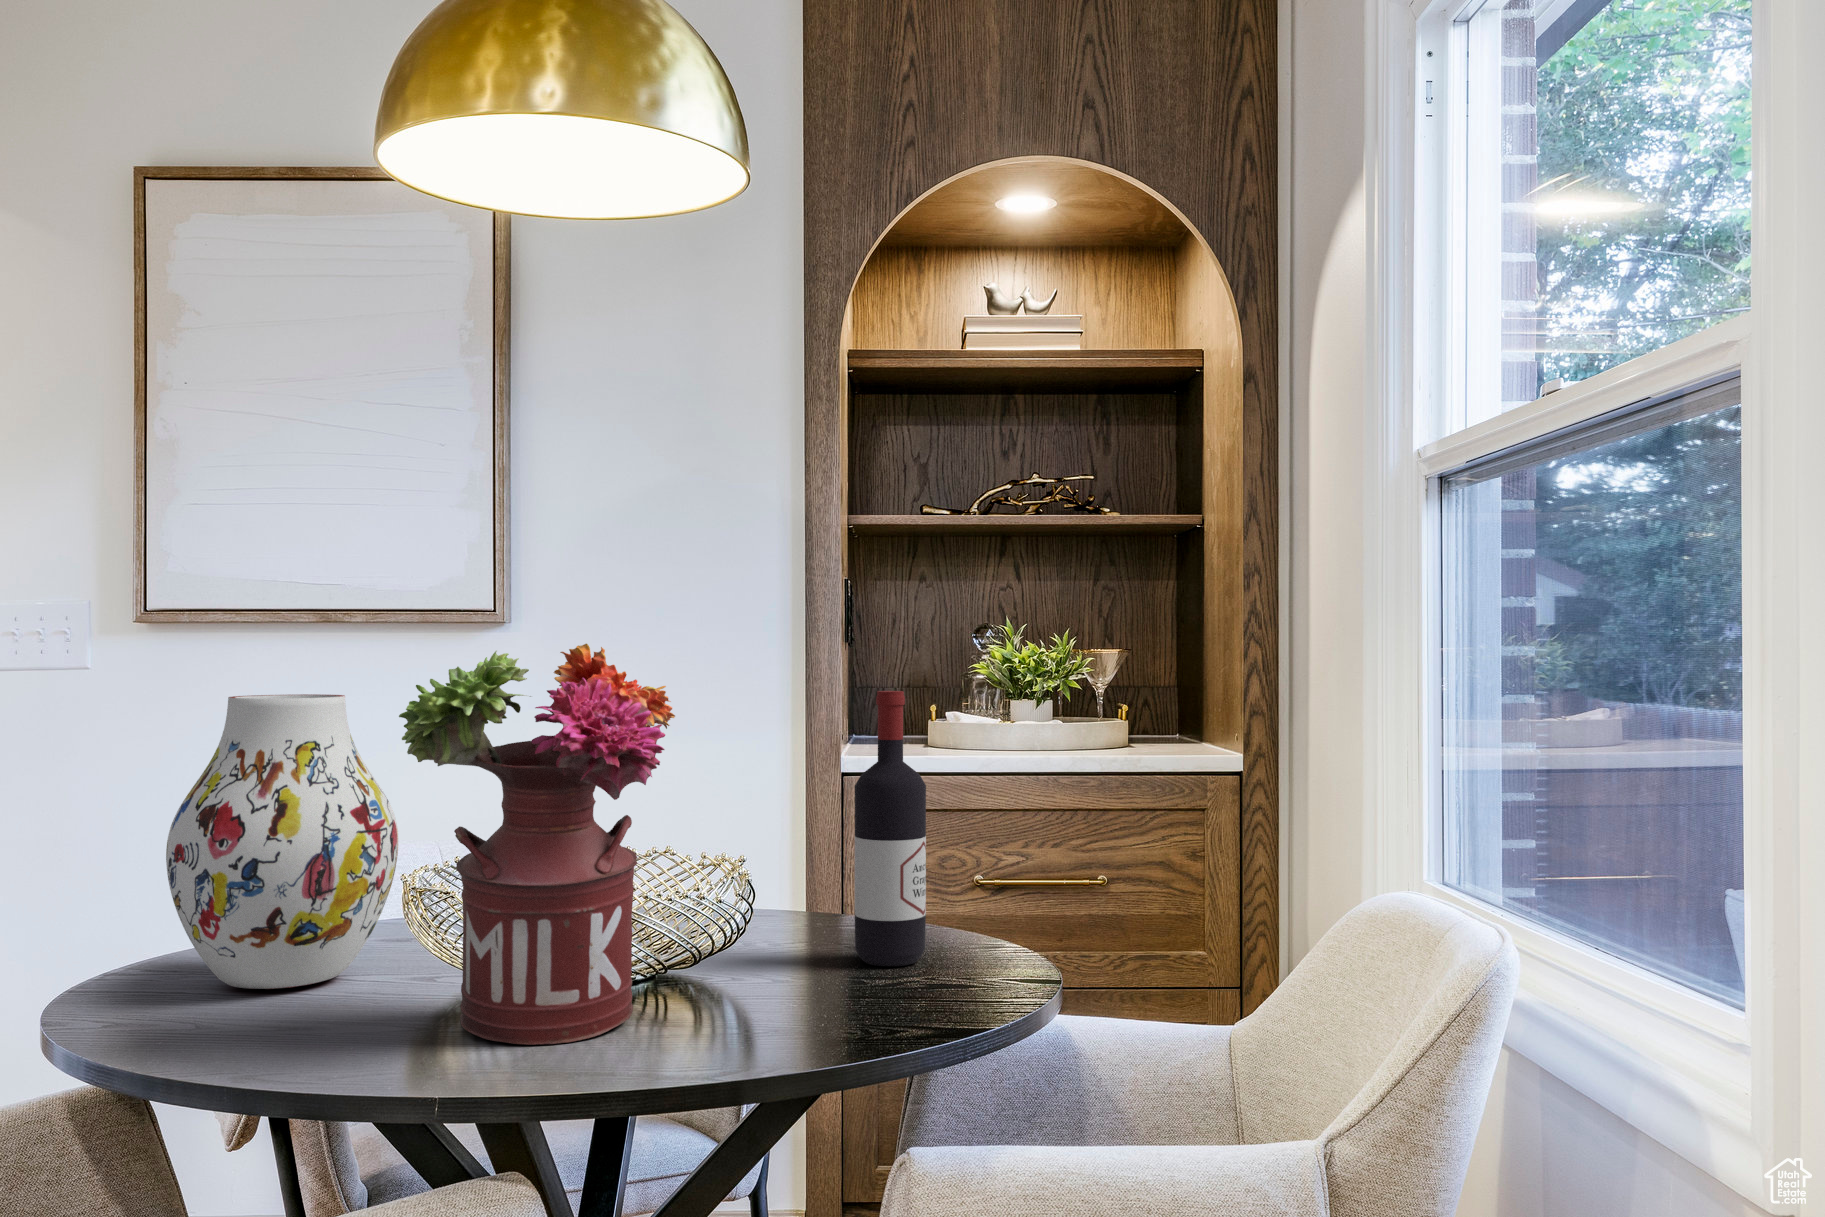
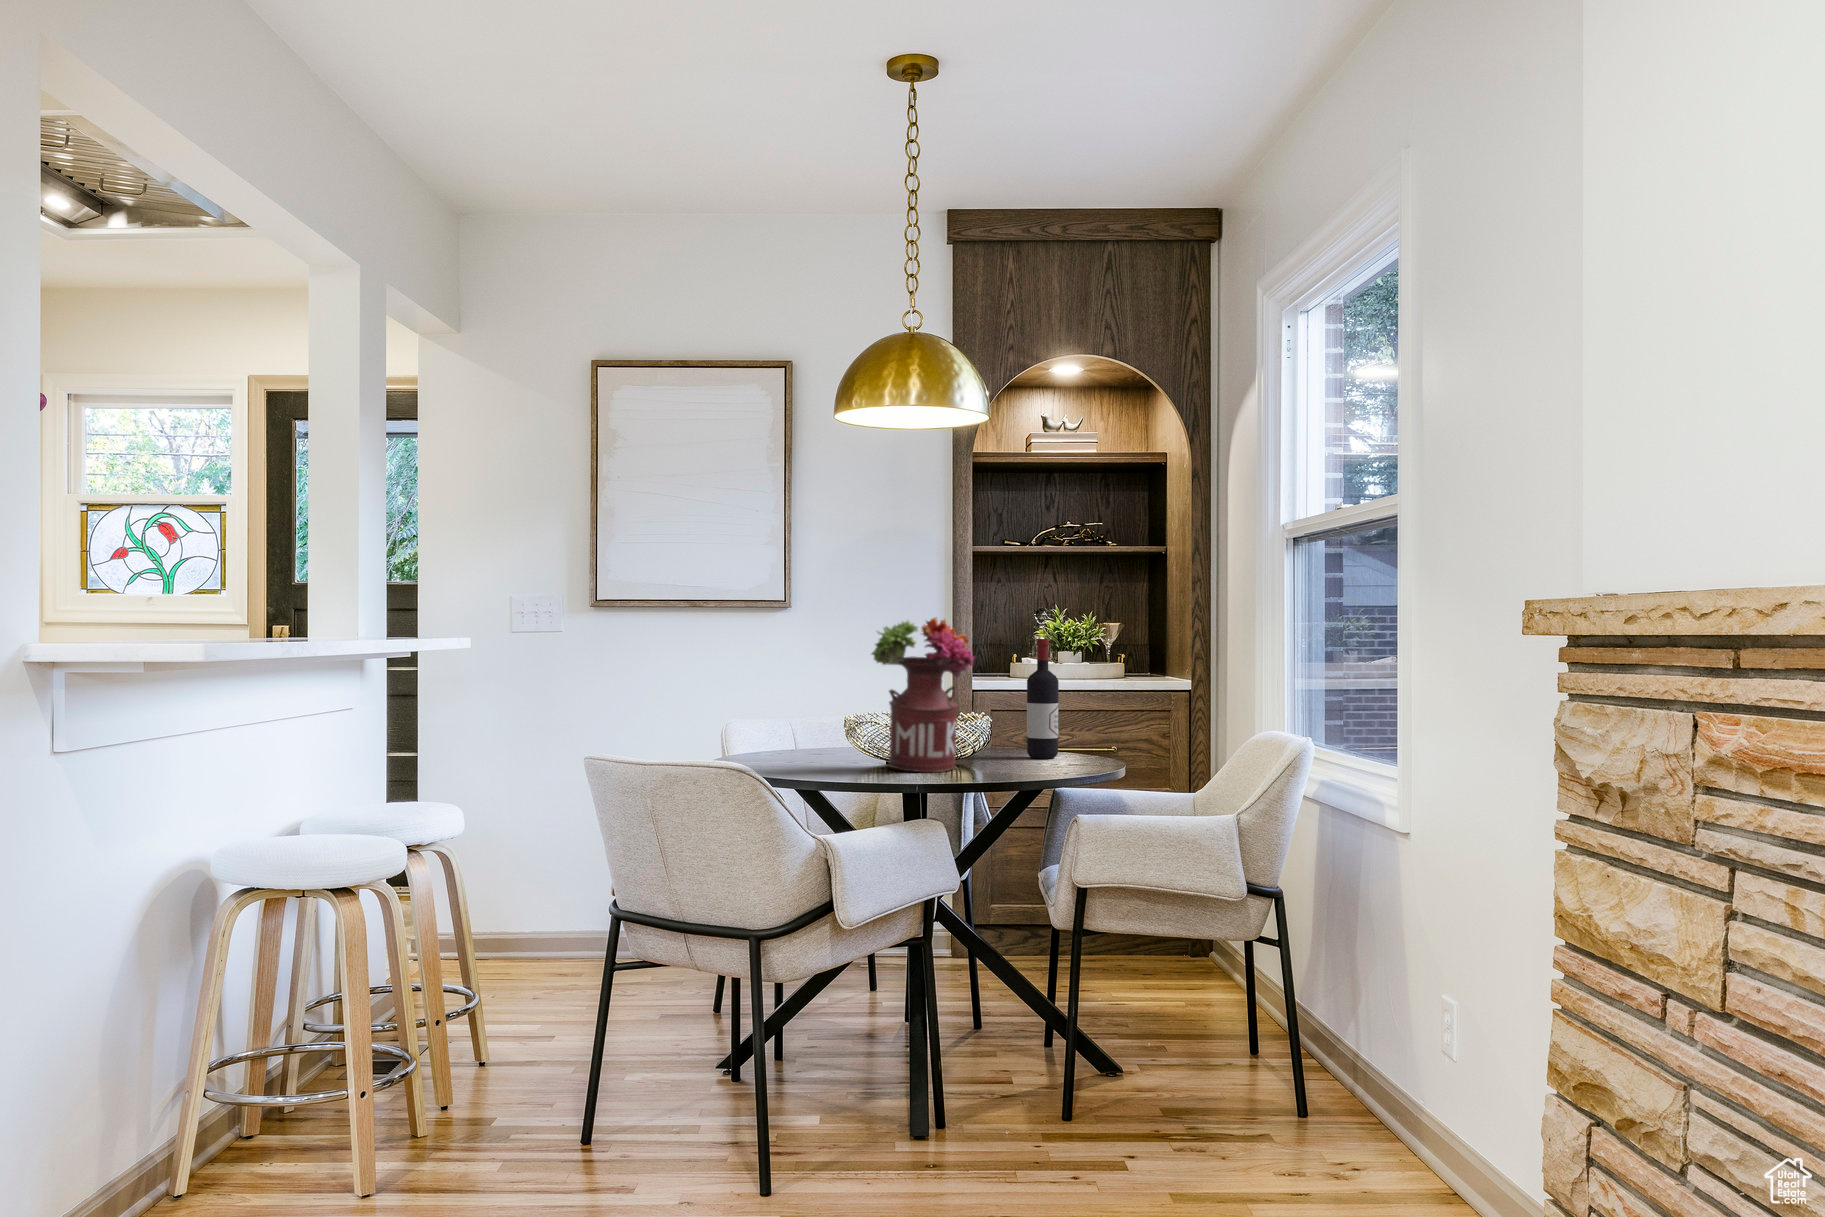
vase: present [166,694,398,989] -> none [742,639,833,763]

